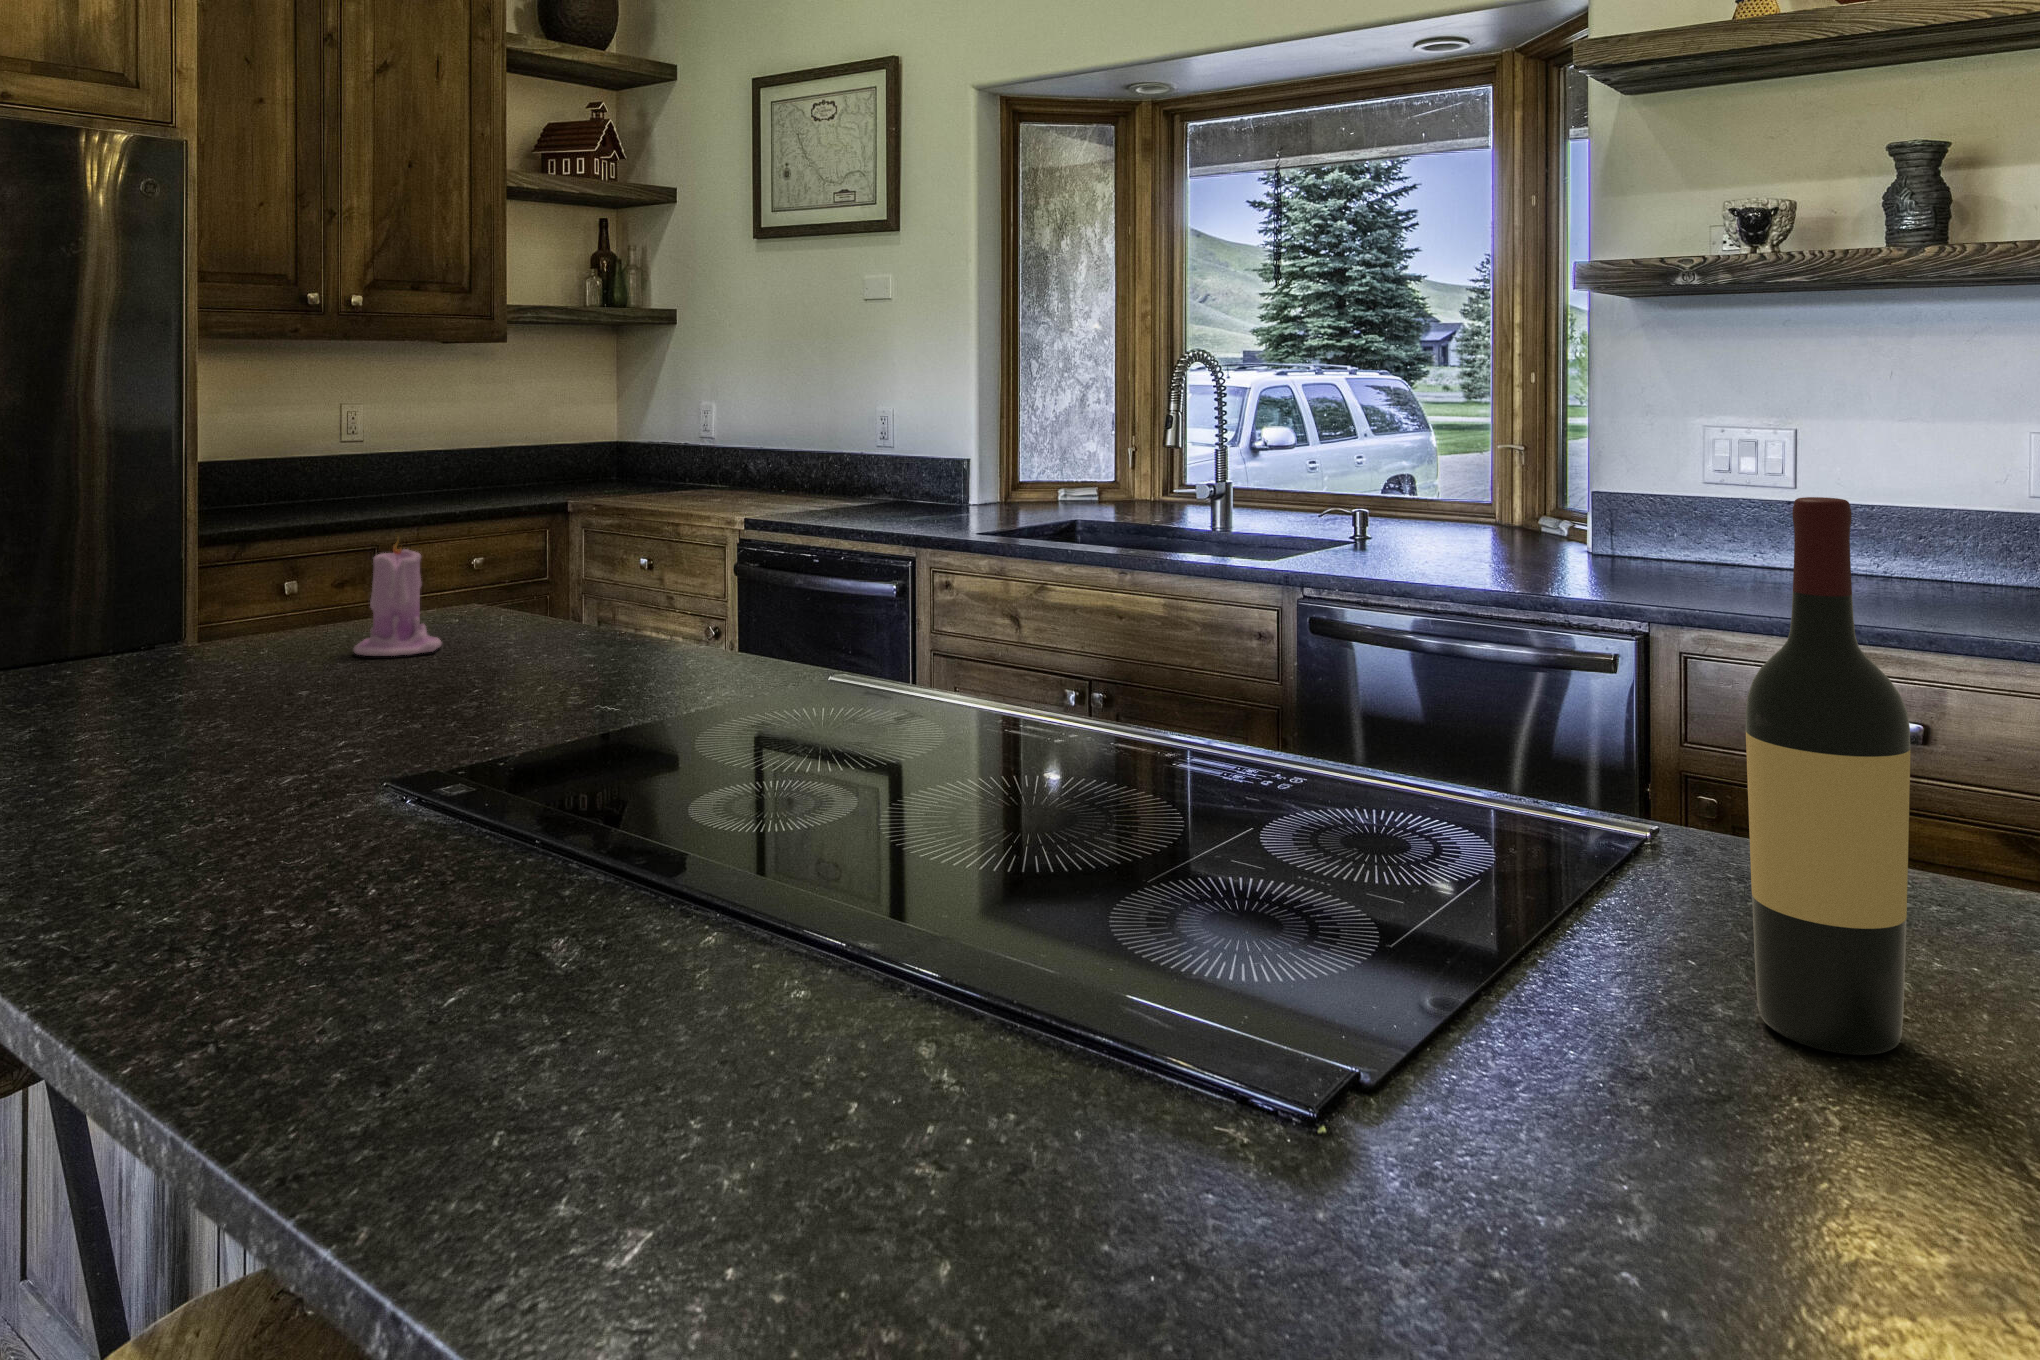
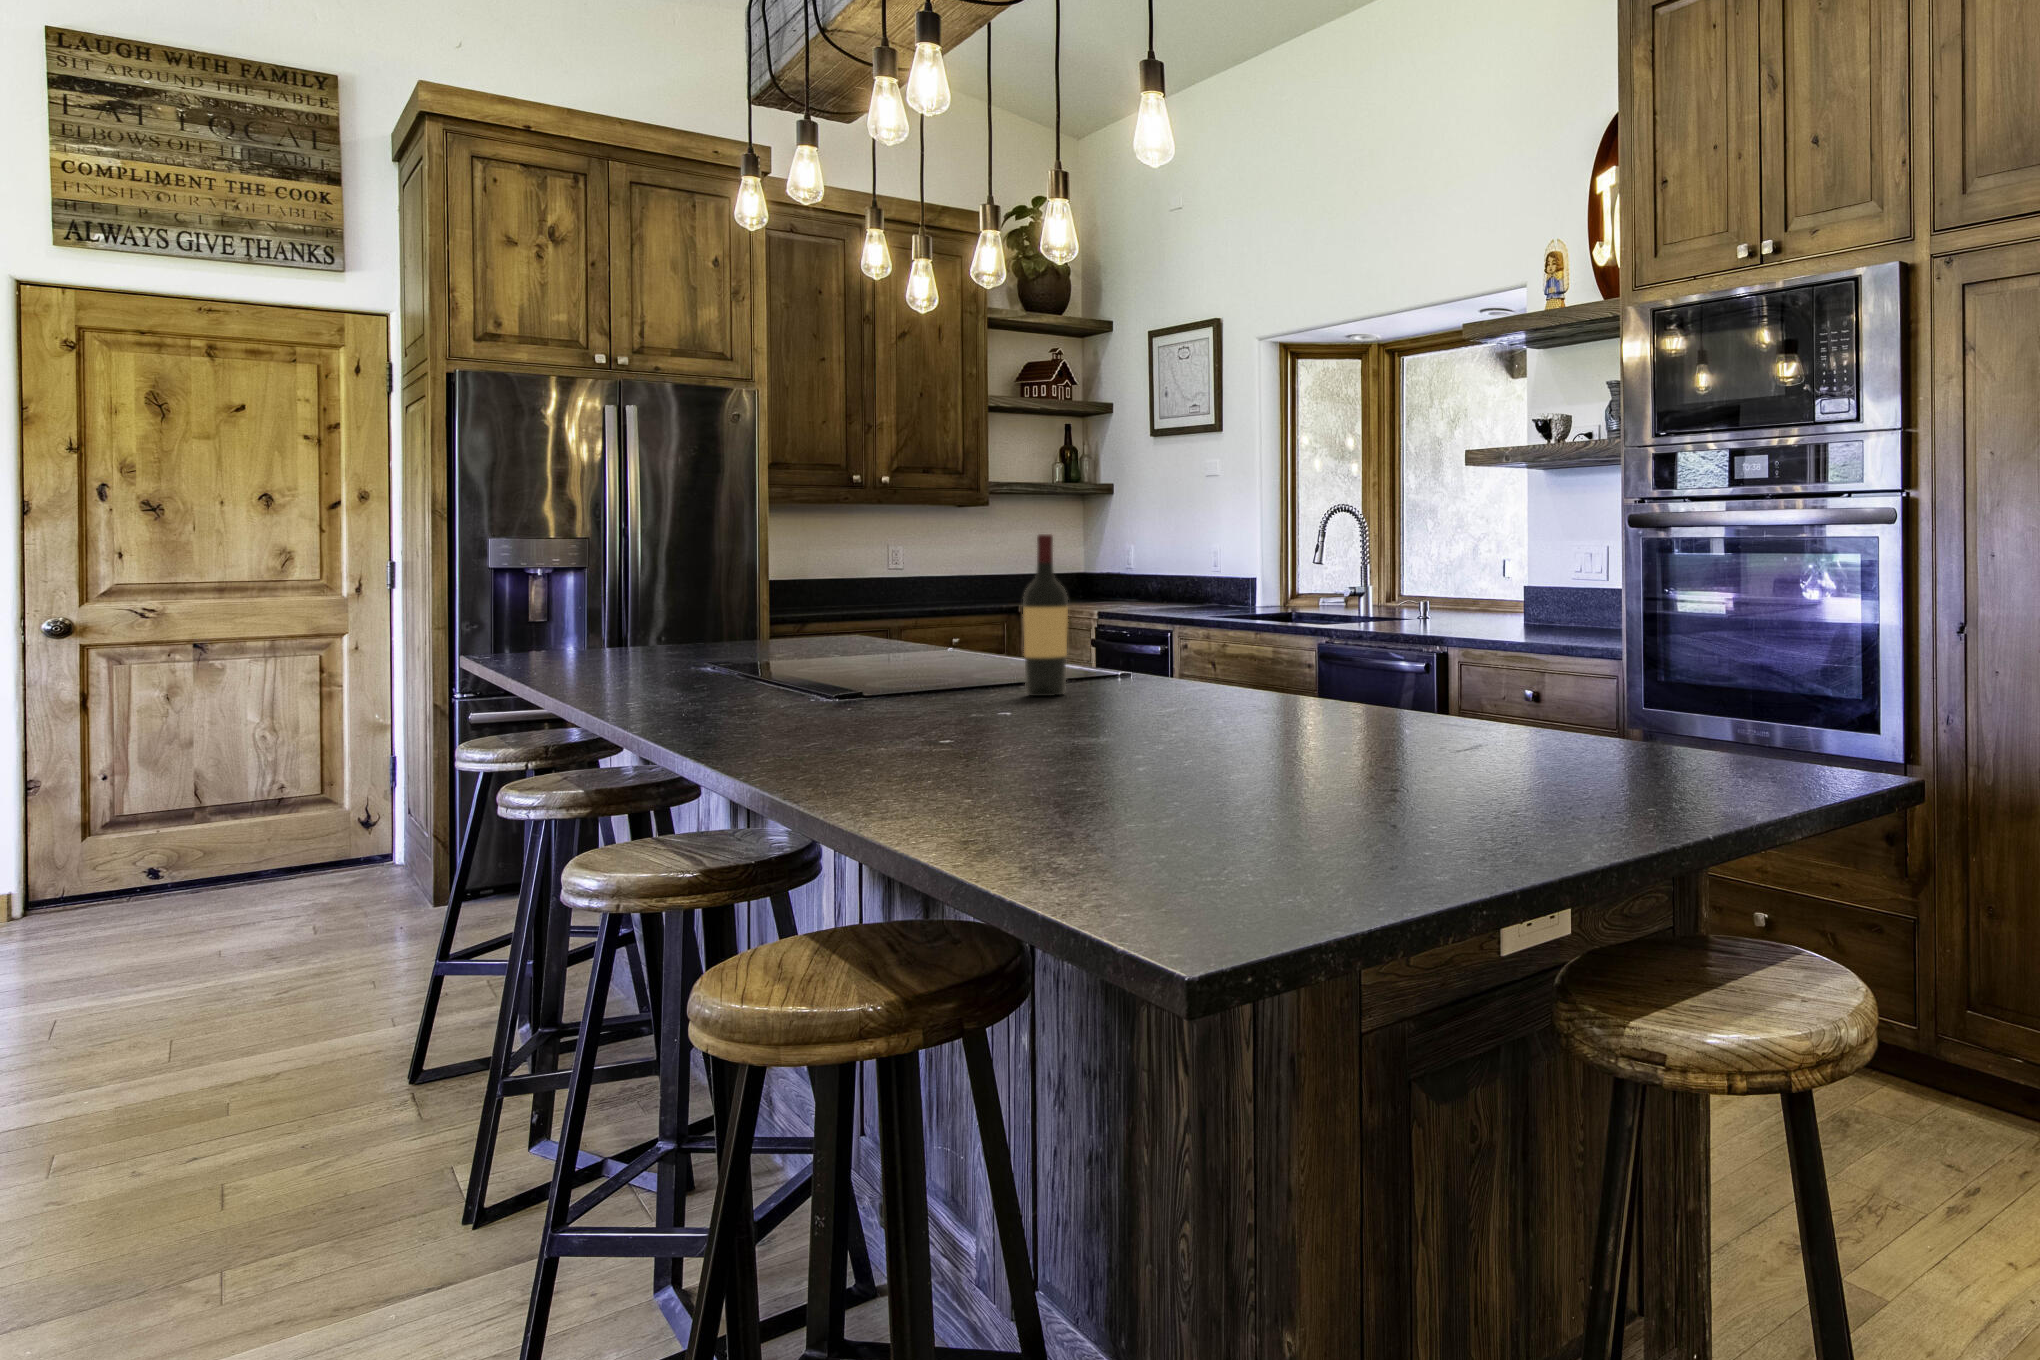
candle: present [354,541,442,656] -> none [775,591,820,647]

